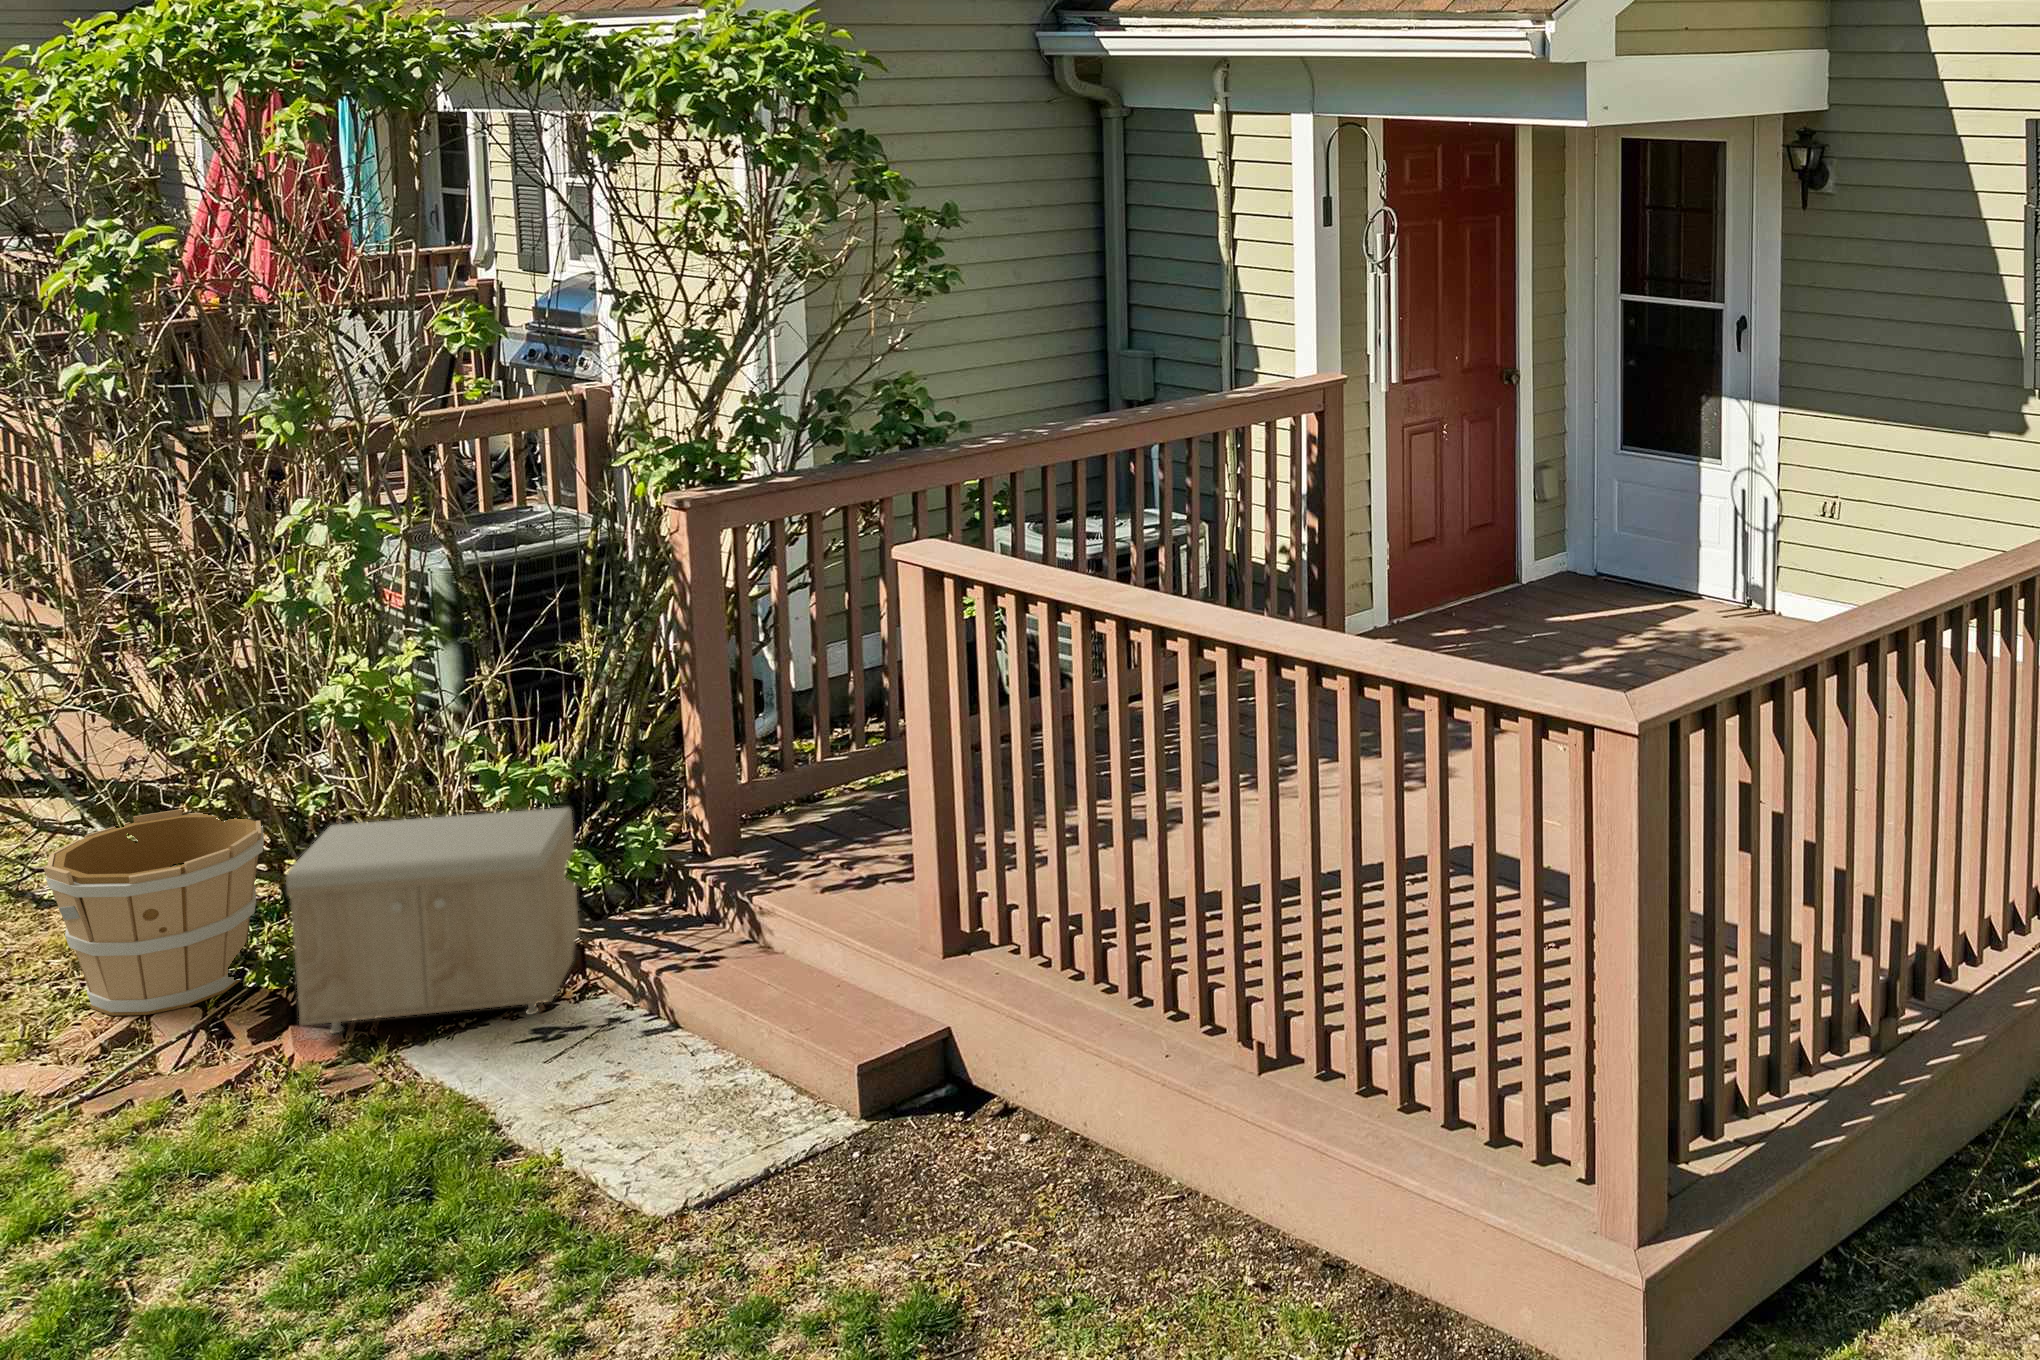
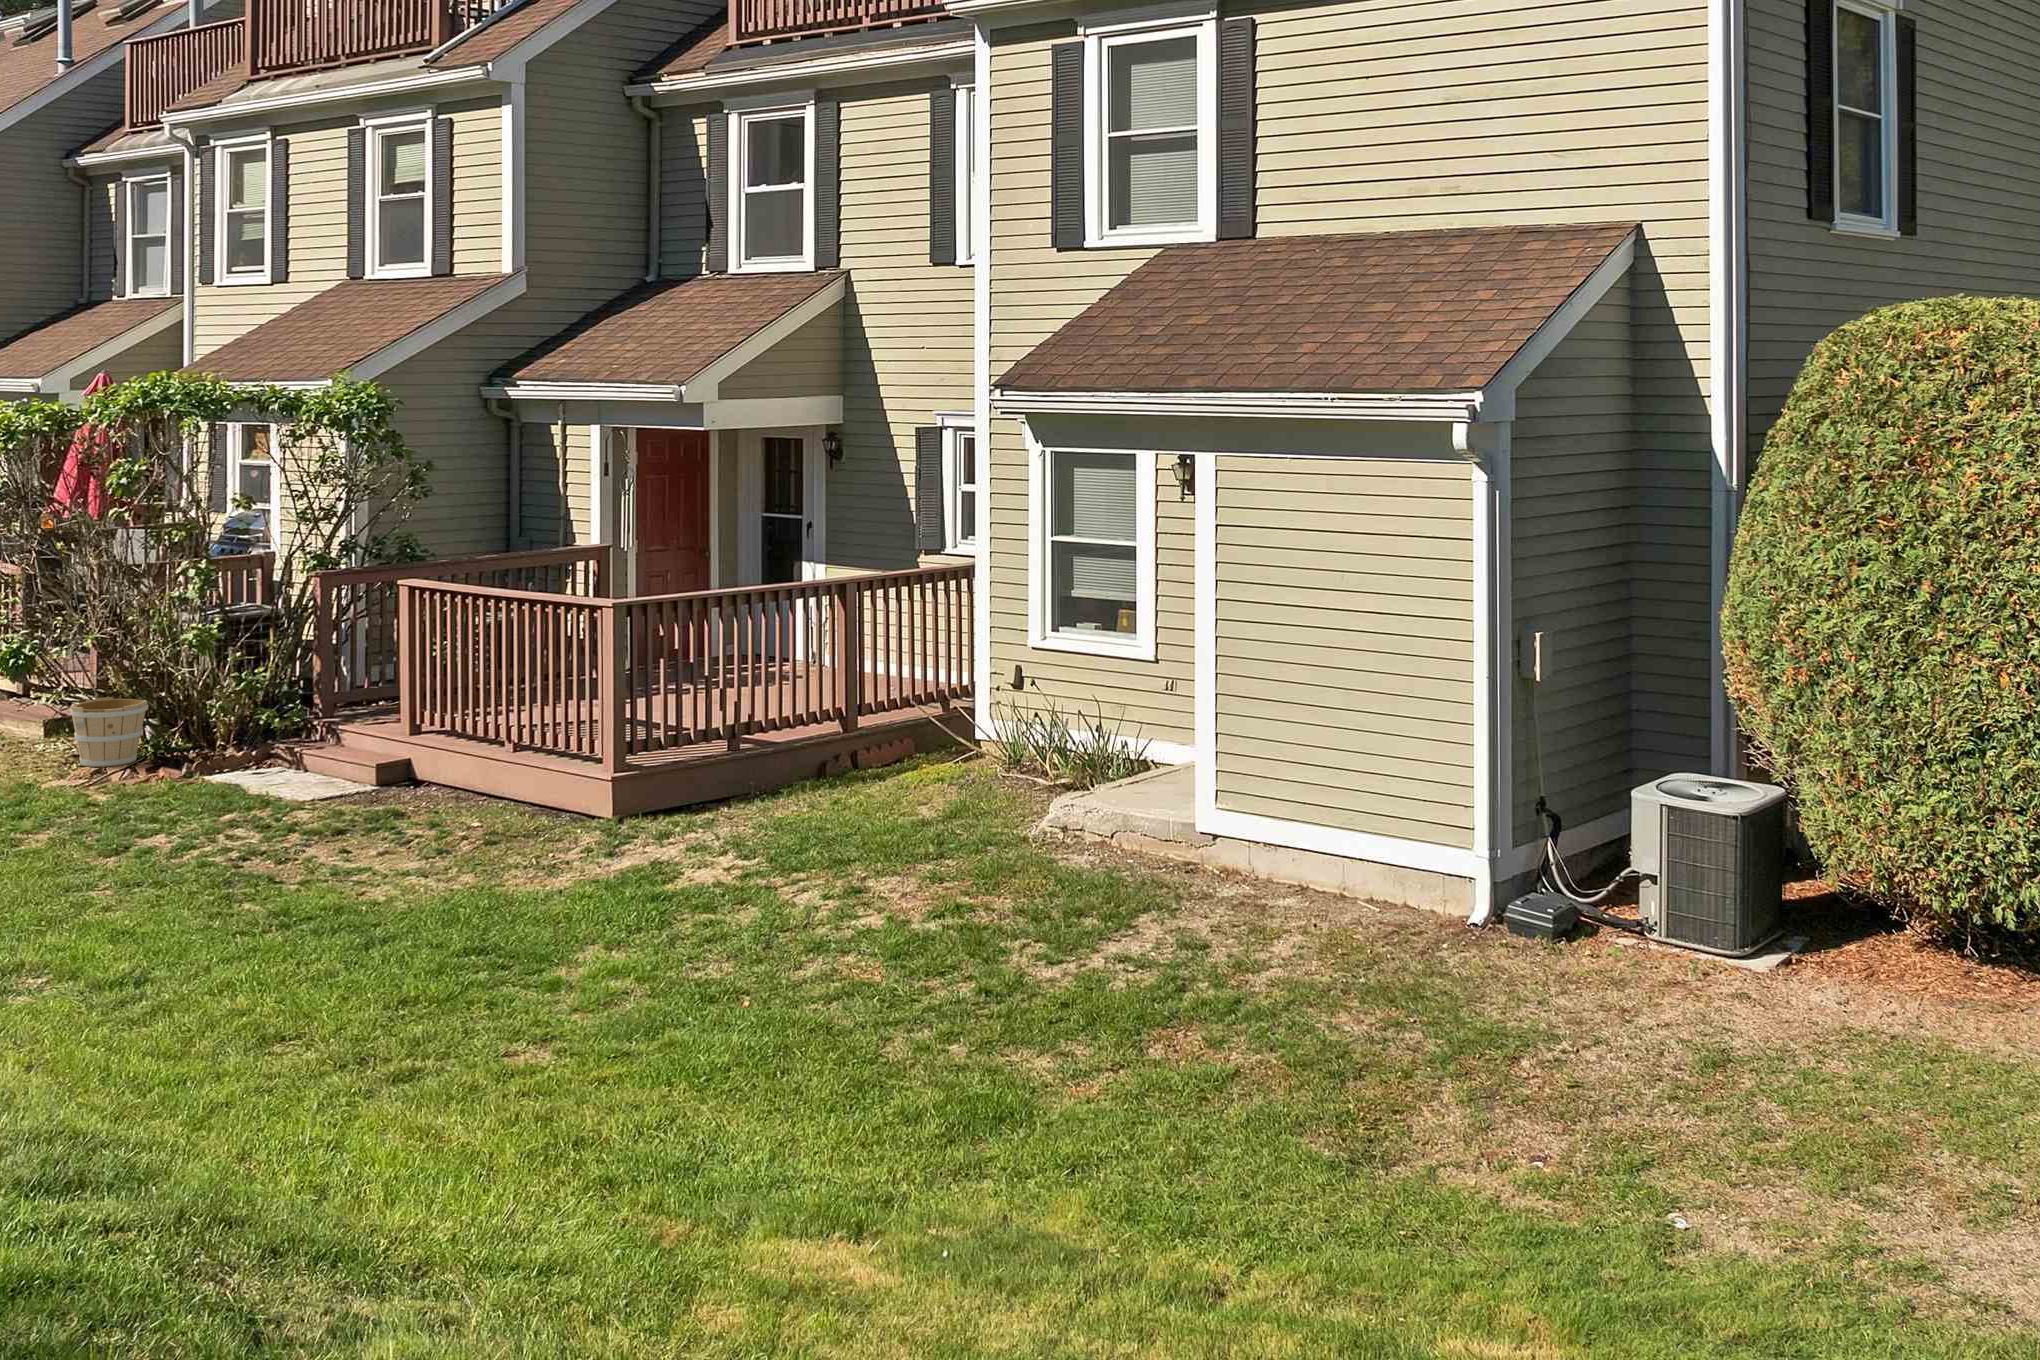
storage bench: present [286,808,579,1033] -> none [167,693,268,770]

